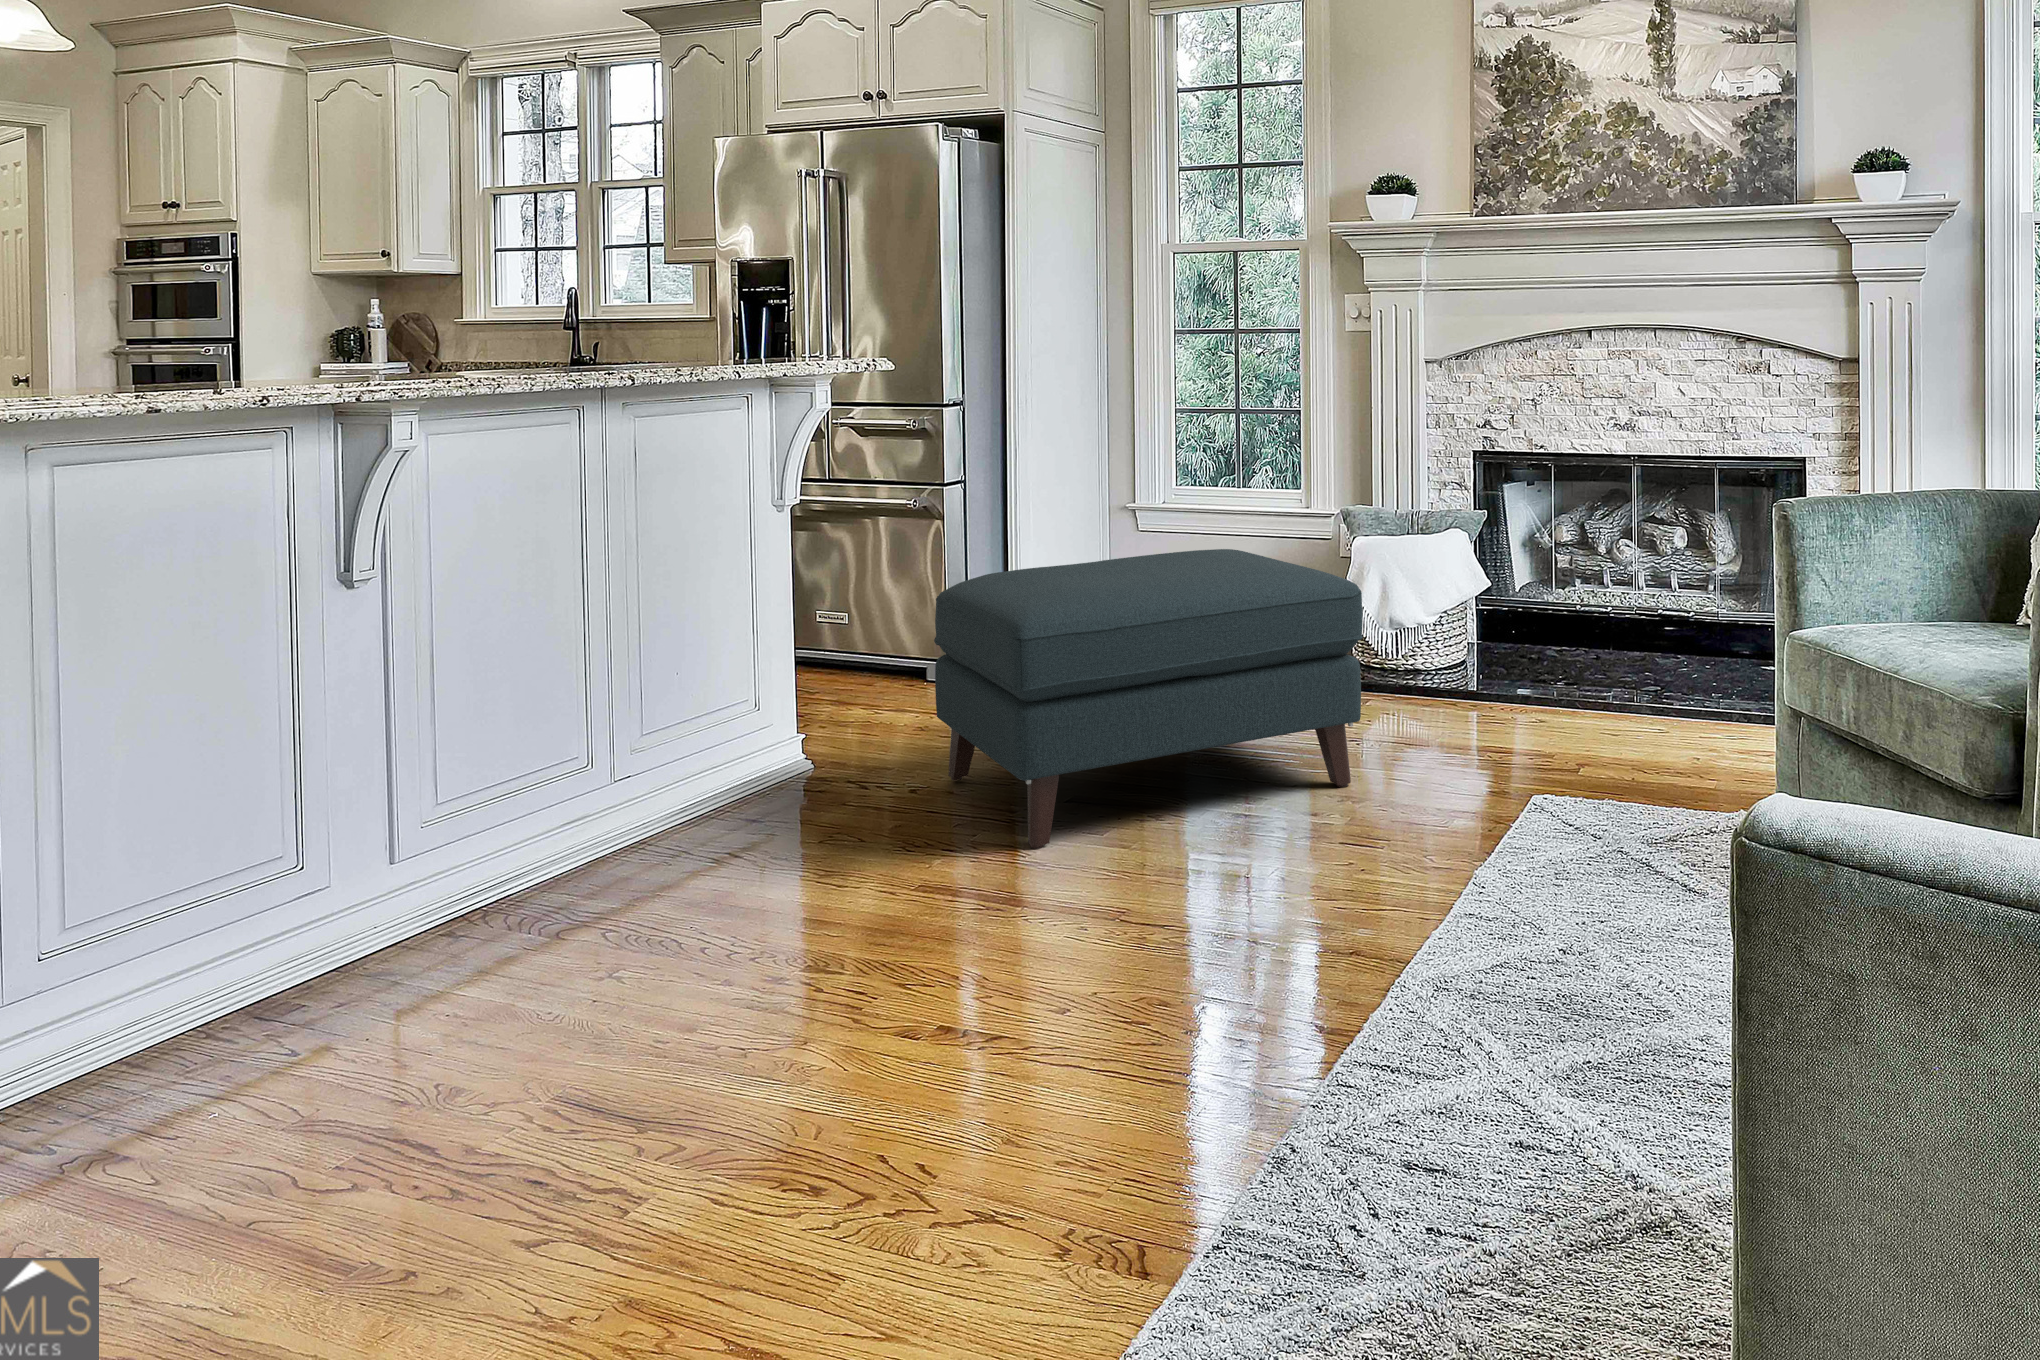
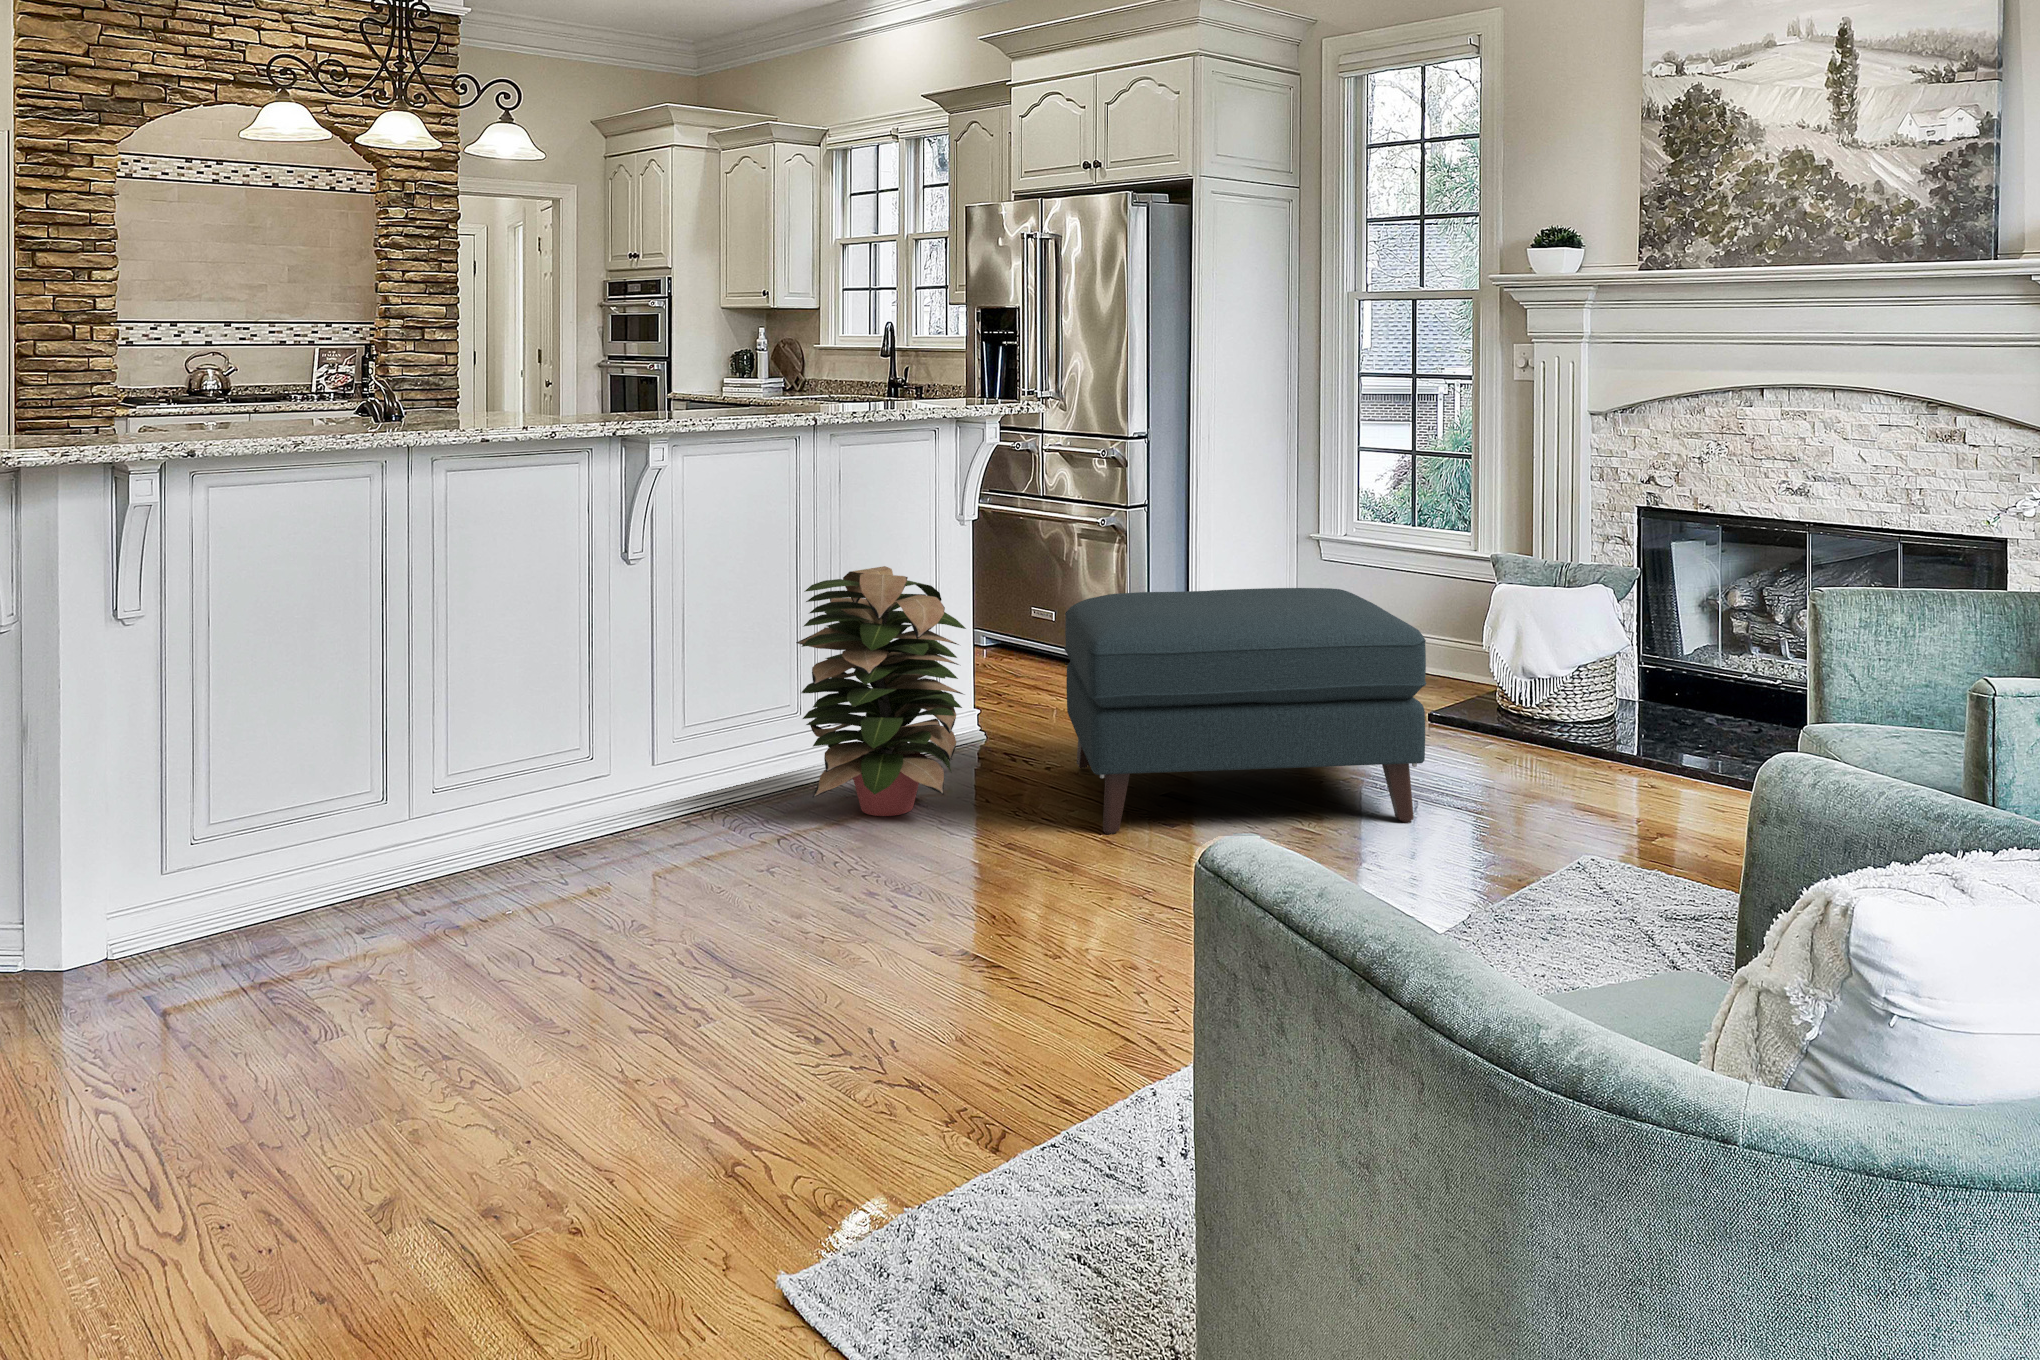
decorative plant: none [606,559,838,873] -> present [796,566,966,816]

